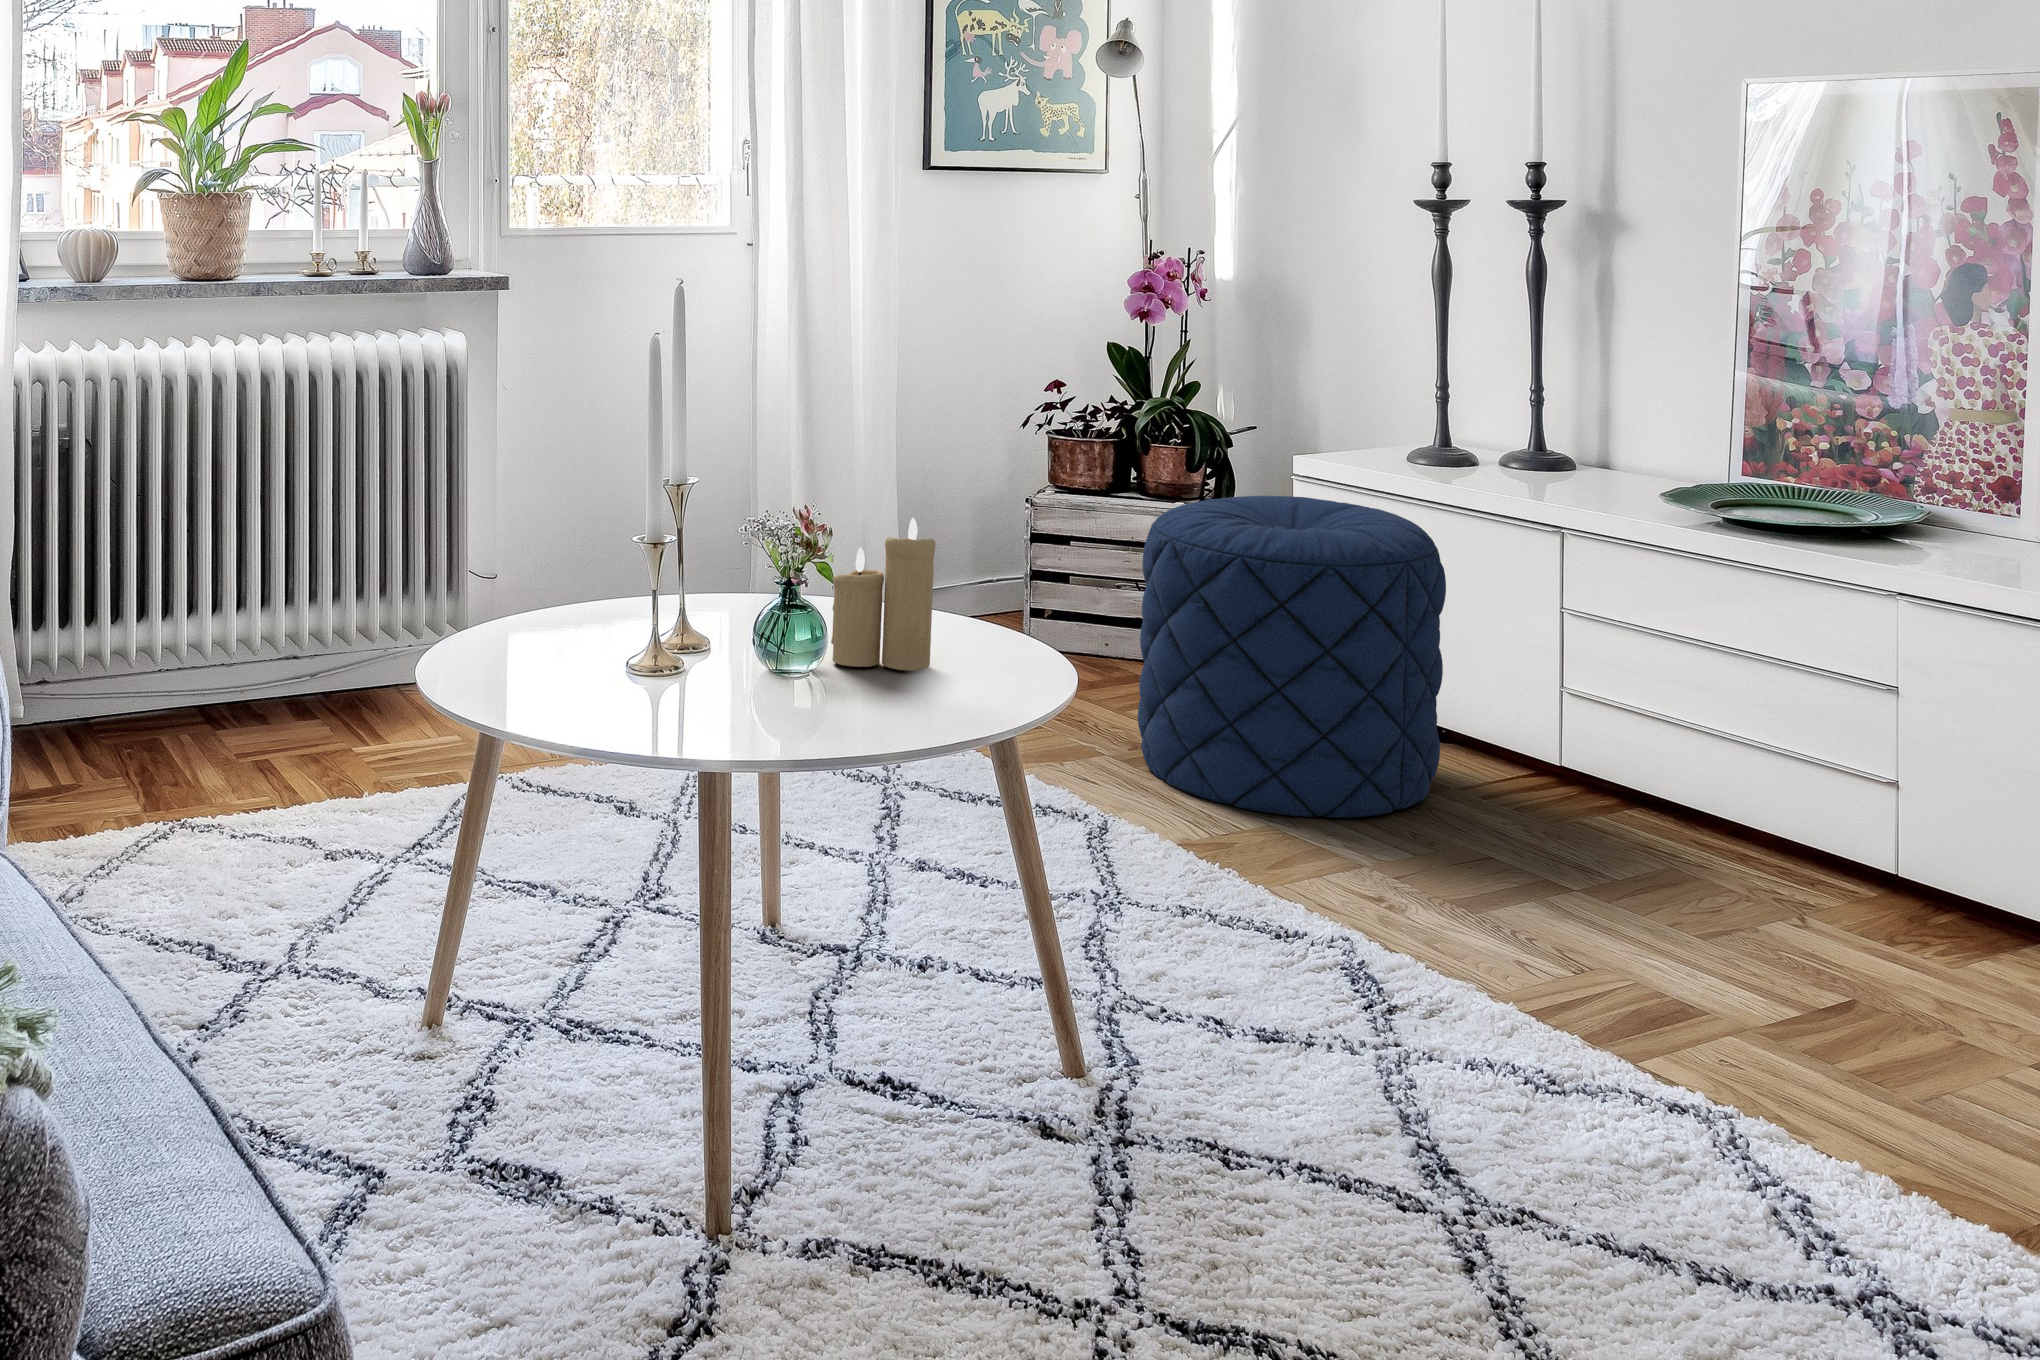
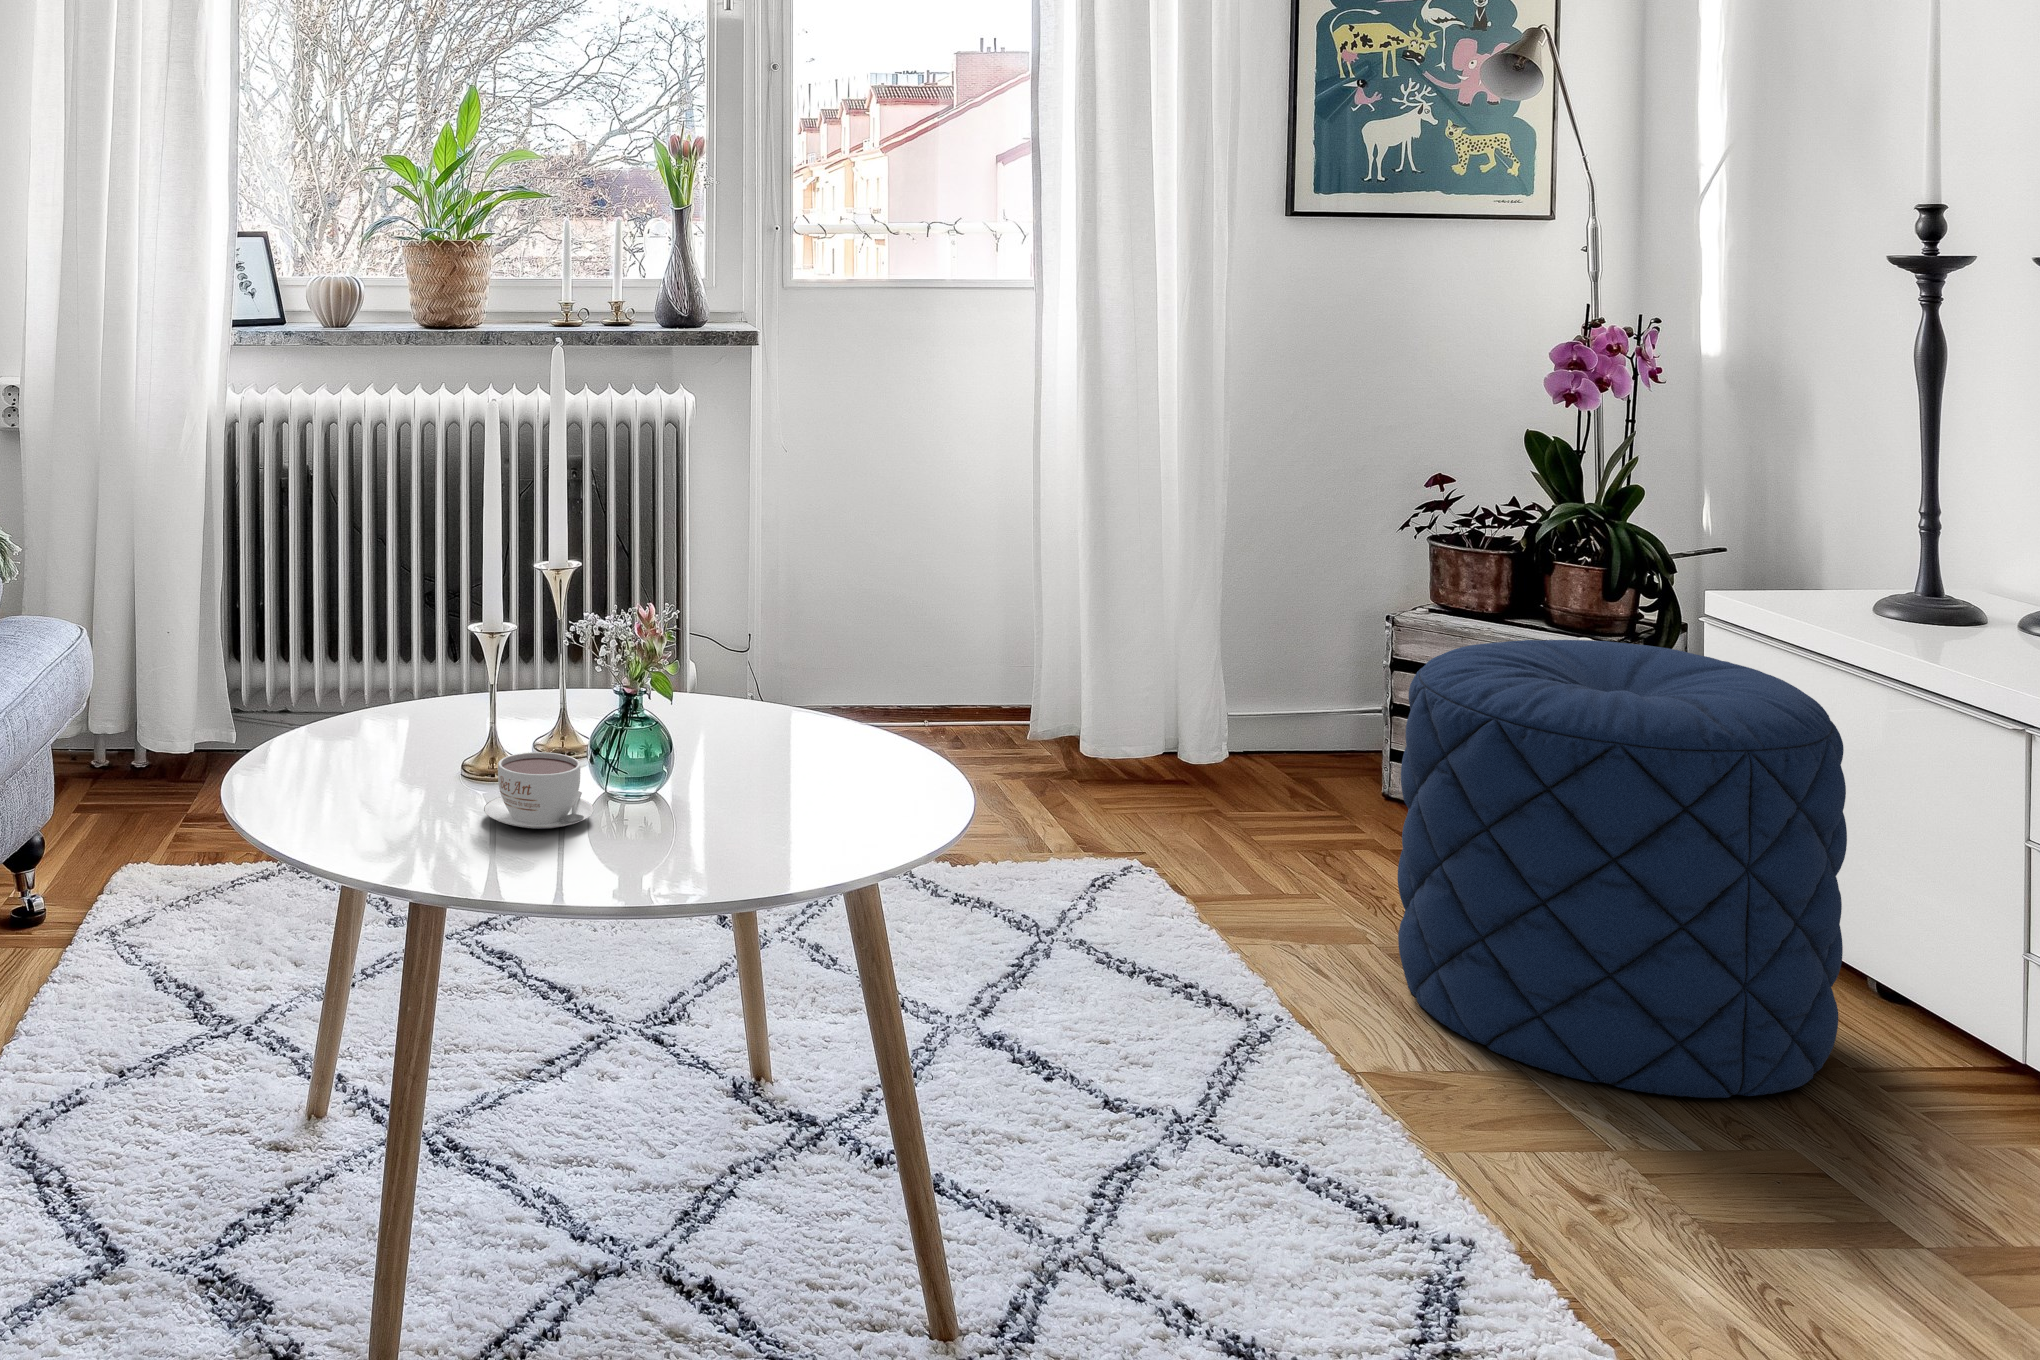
candle: present [831,518,935,671] -> none [728,627,843,810]
coffee cup: none [676,647,773,711] -> present [484,752,594,829]

